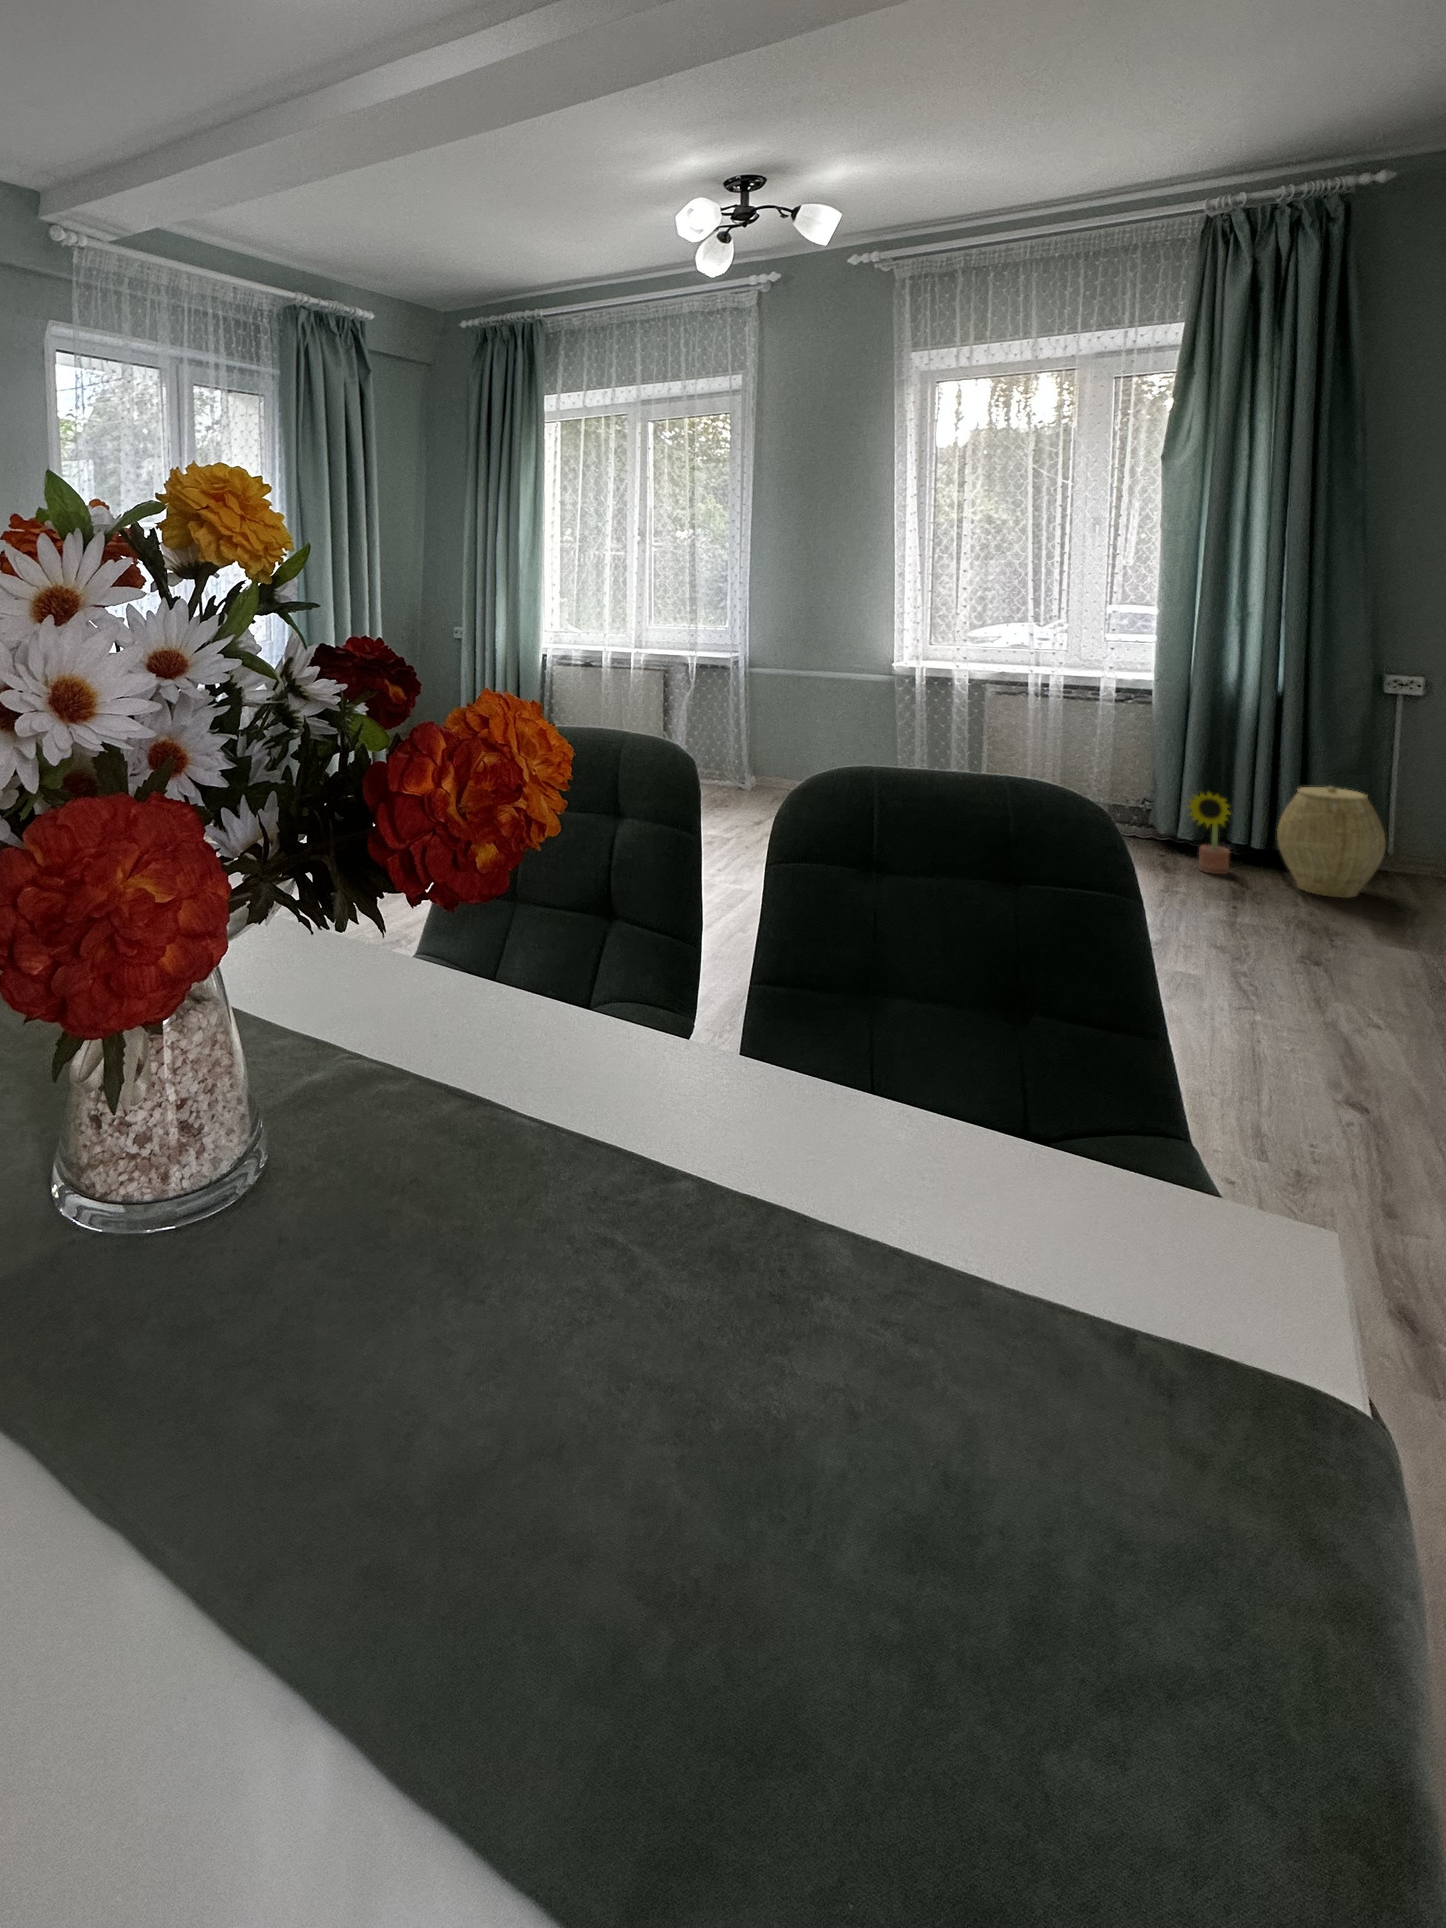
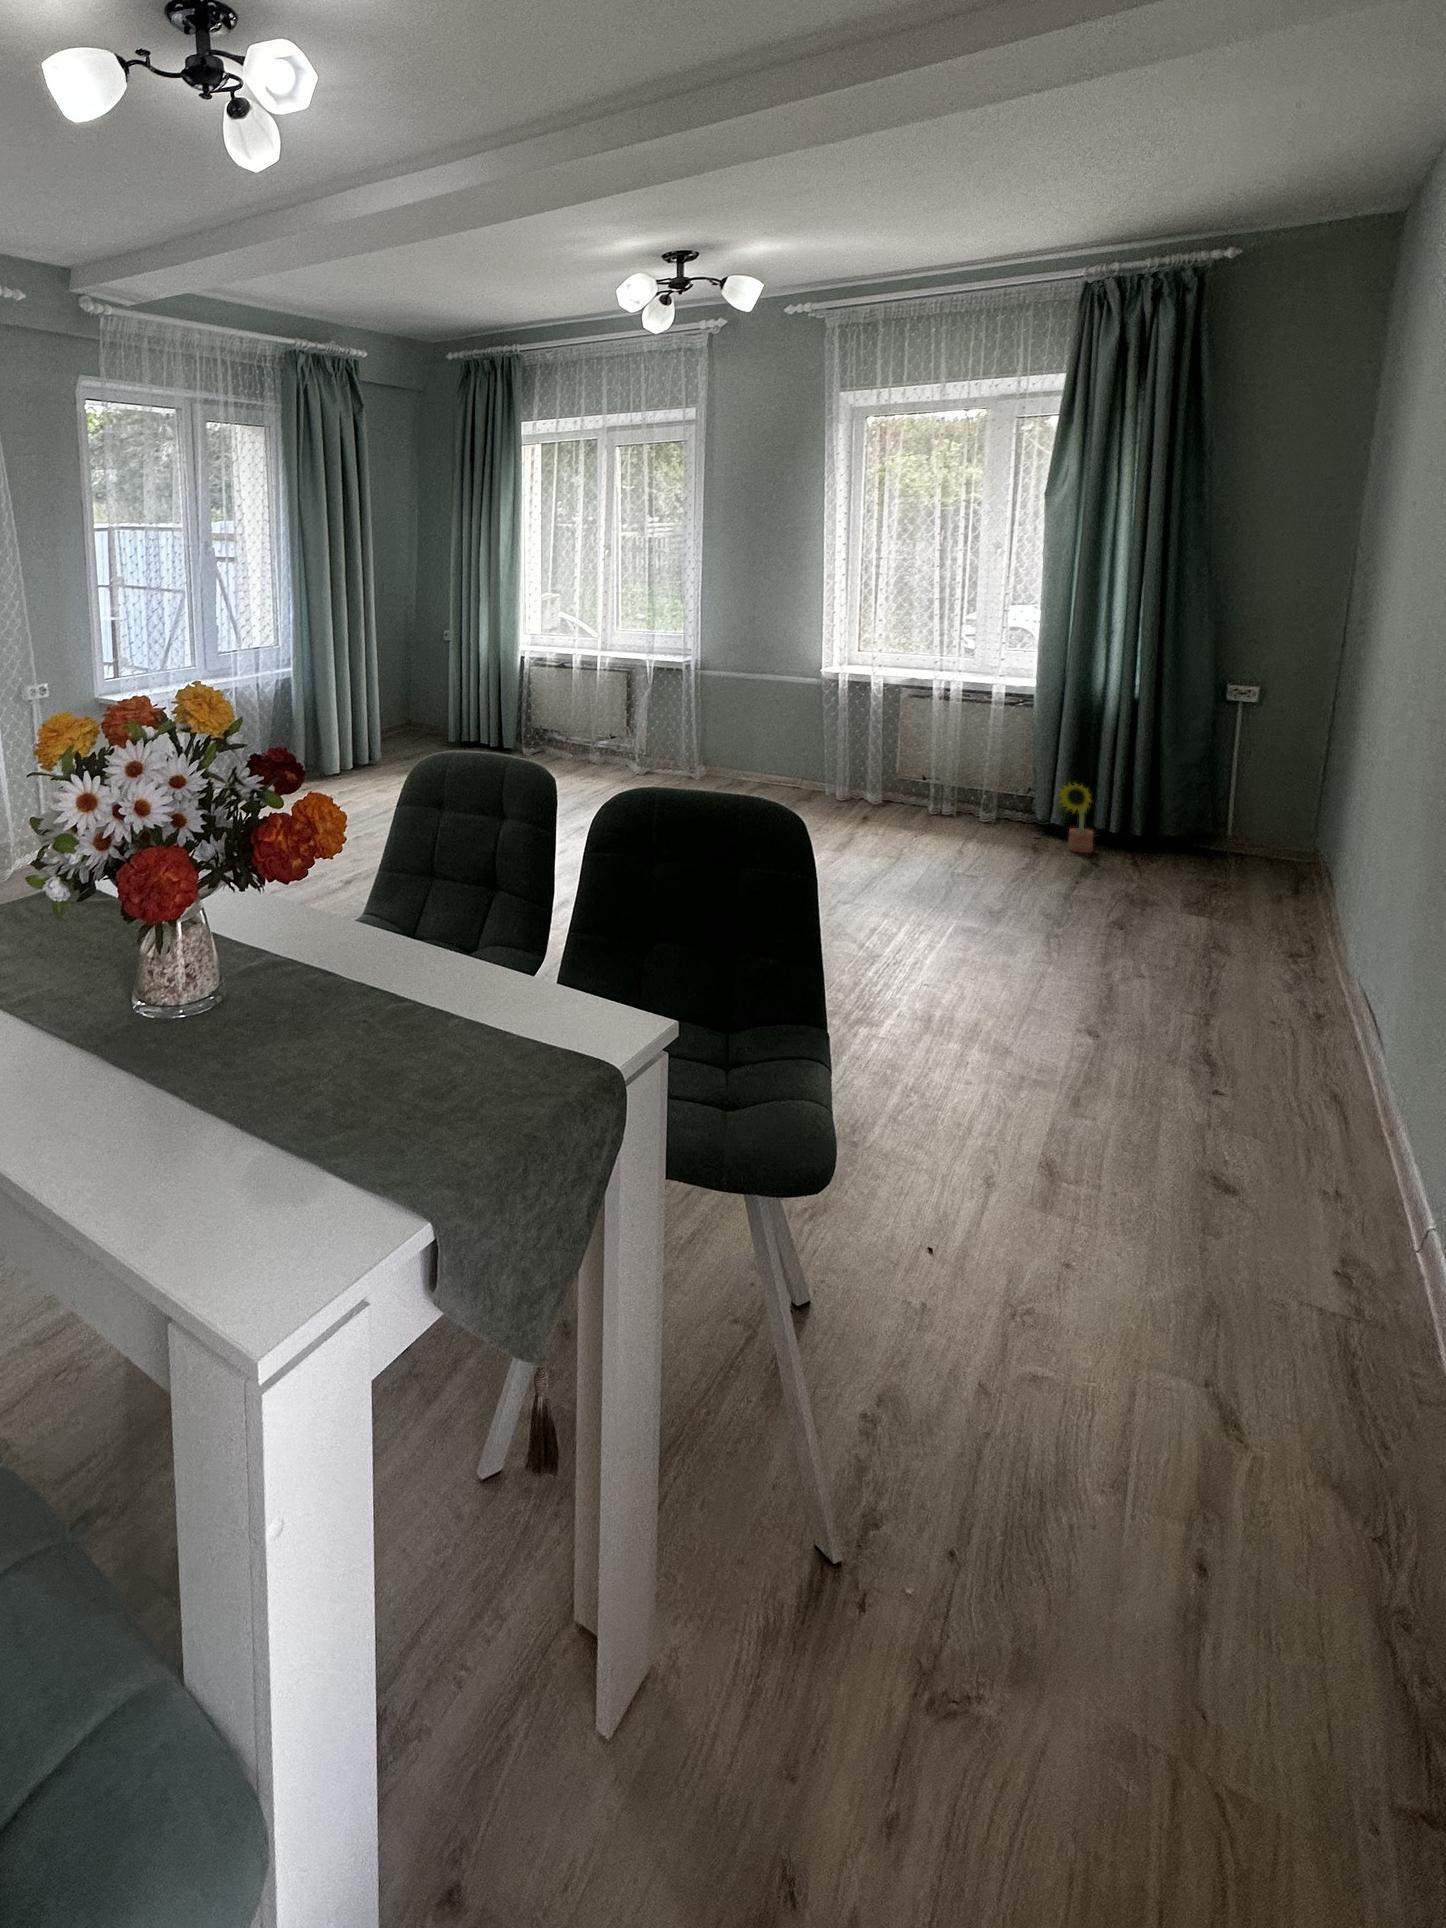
woven basket: present [1277,787,1385,898] -> none [1129,779,1214,873]

